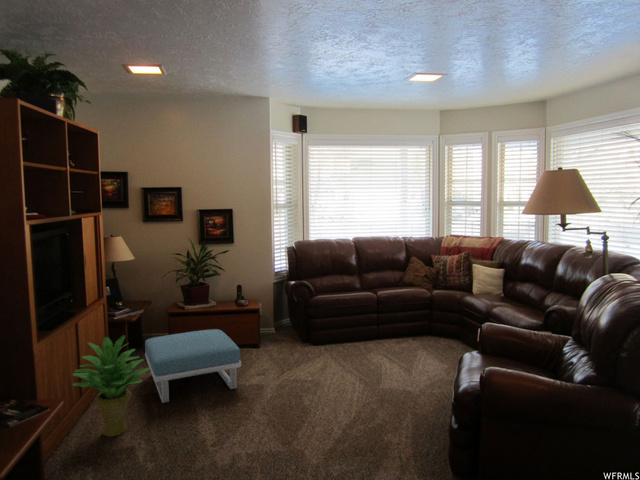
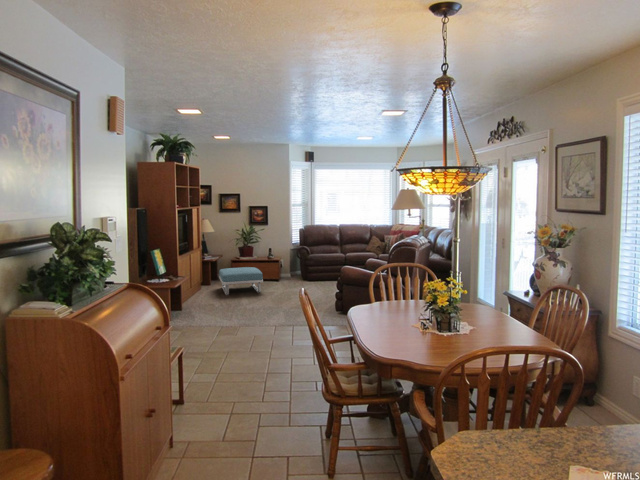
potted plant: present [72,335,150,436] -> none [189,260,221,301]

